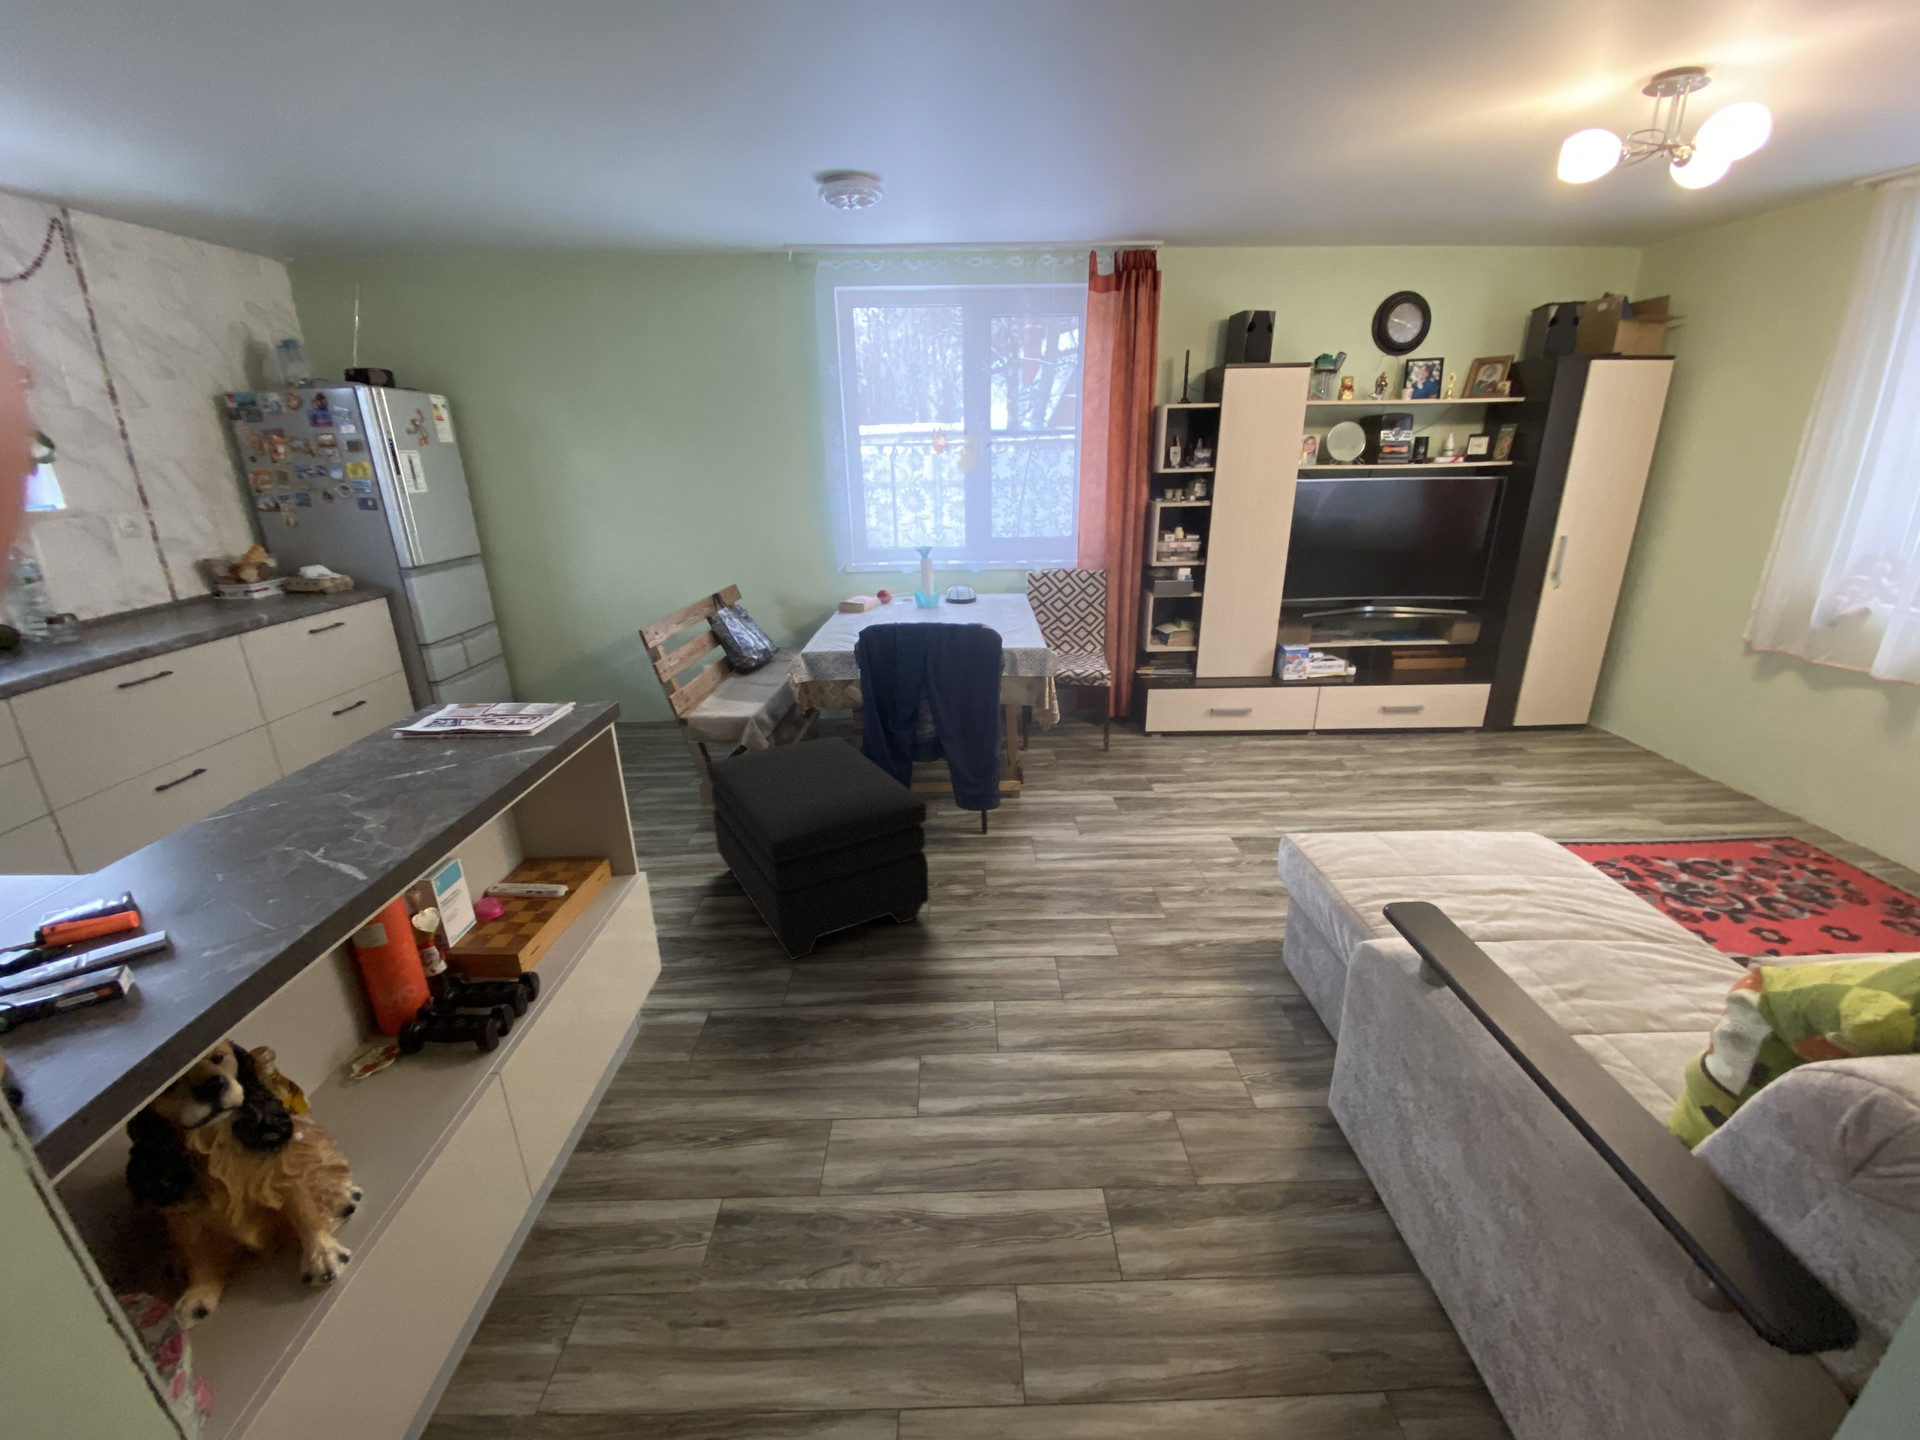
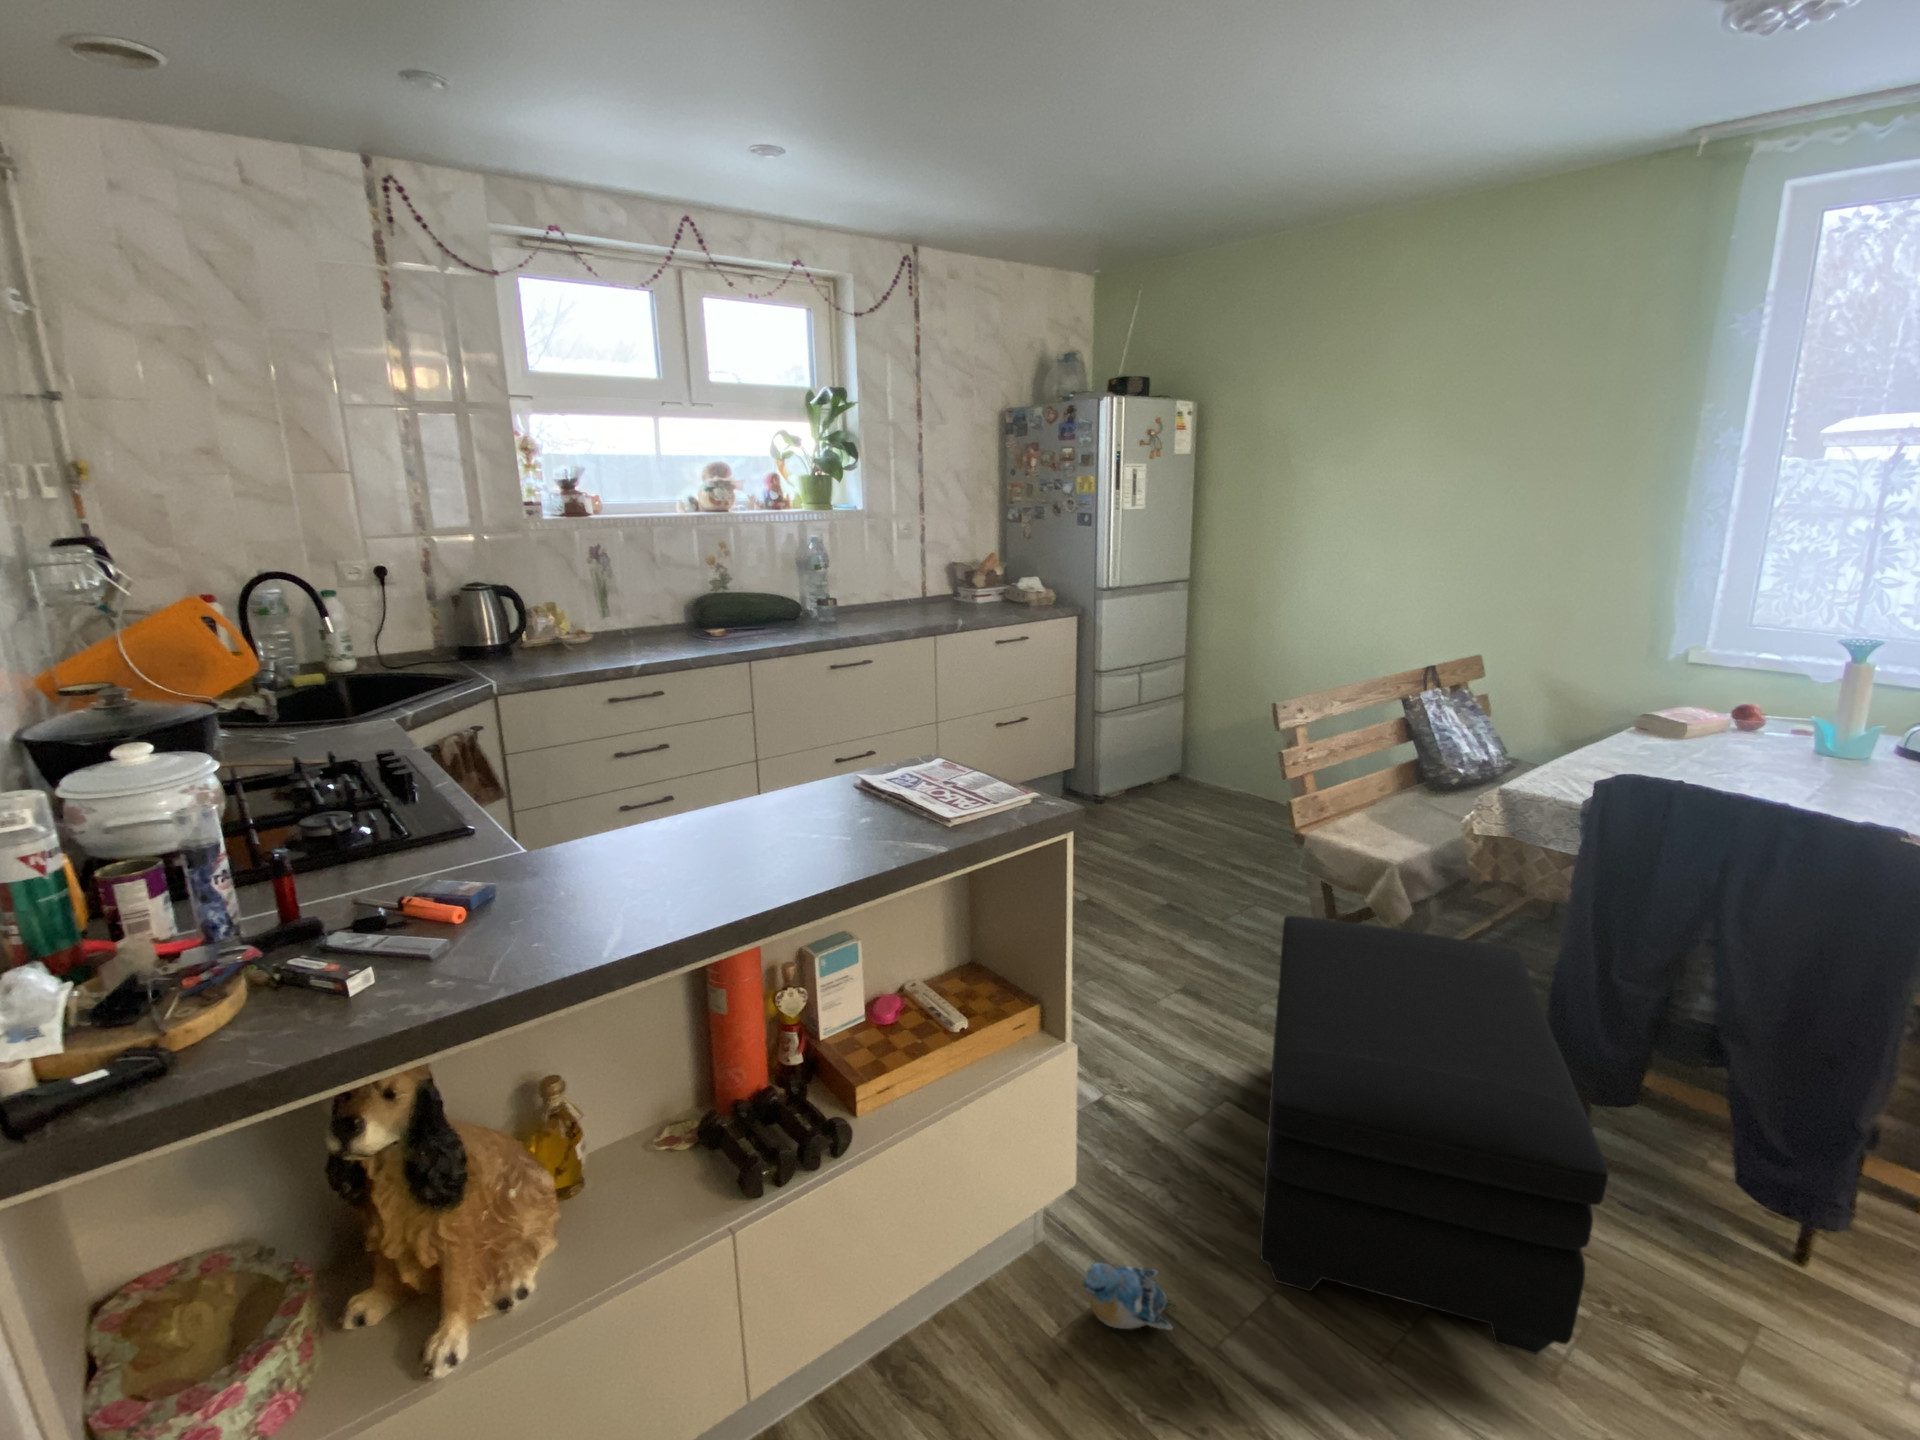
plush toy: none [694,987,756,1030] -> present [1081,1263,1175,1330]

